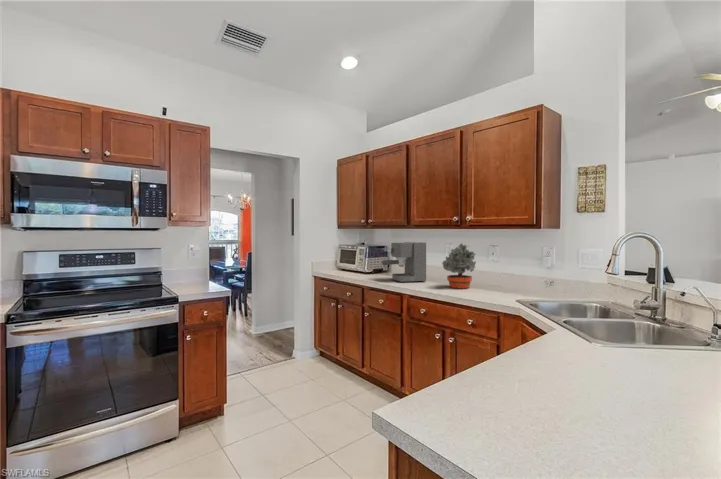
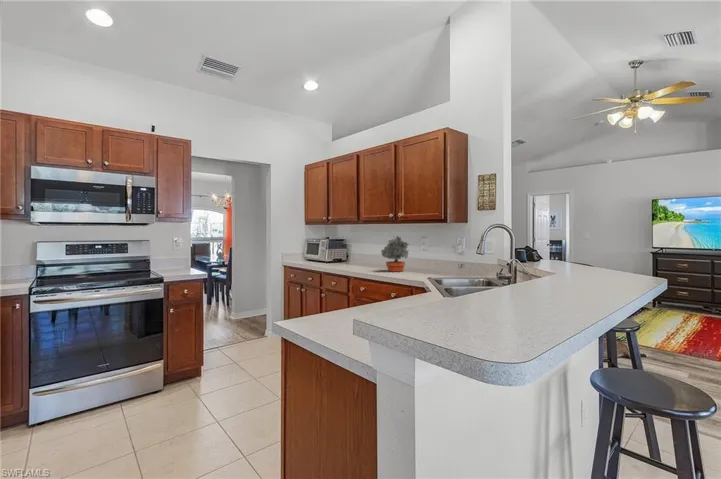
coffee maker: present [382,242,426,282] -> none [336,236,372,269]

